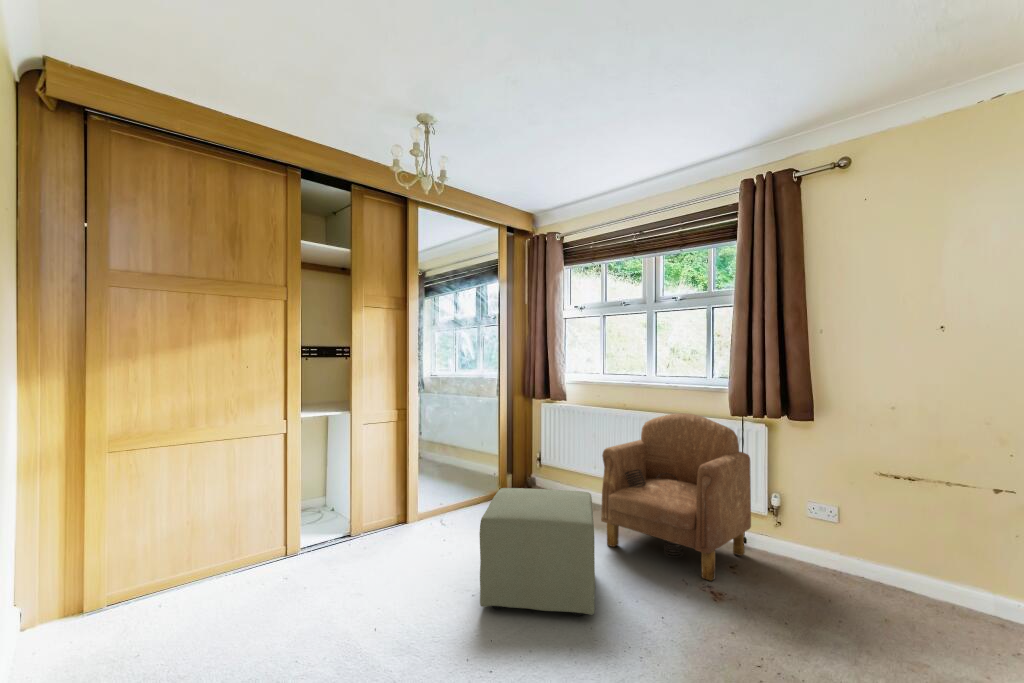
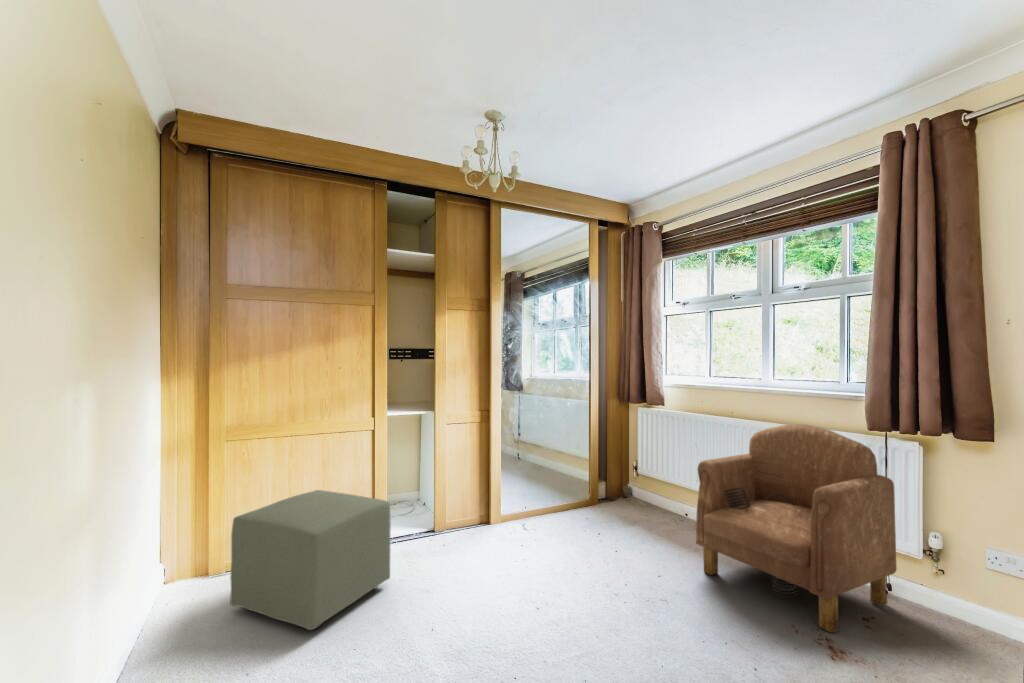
ottoman: present [480,488,595,616] -> present [230,490,391,630]

